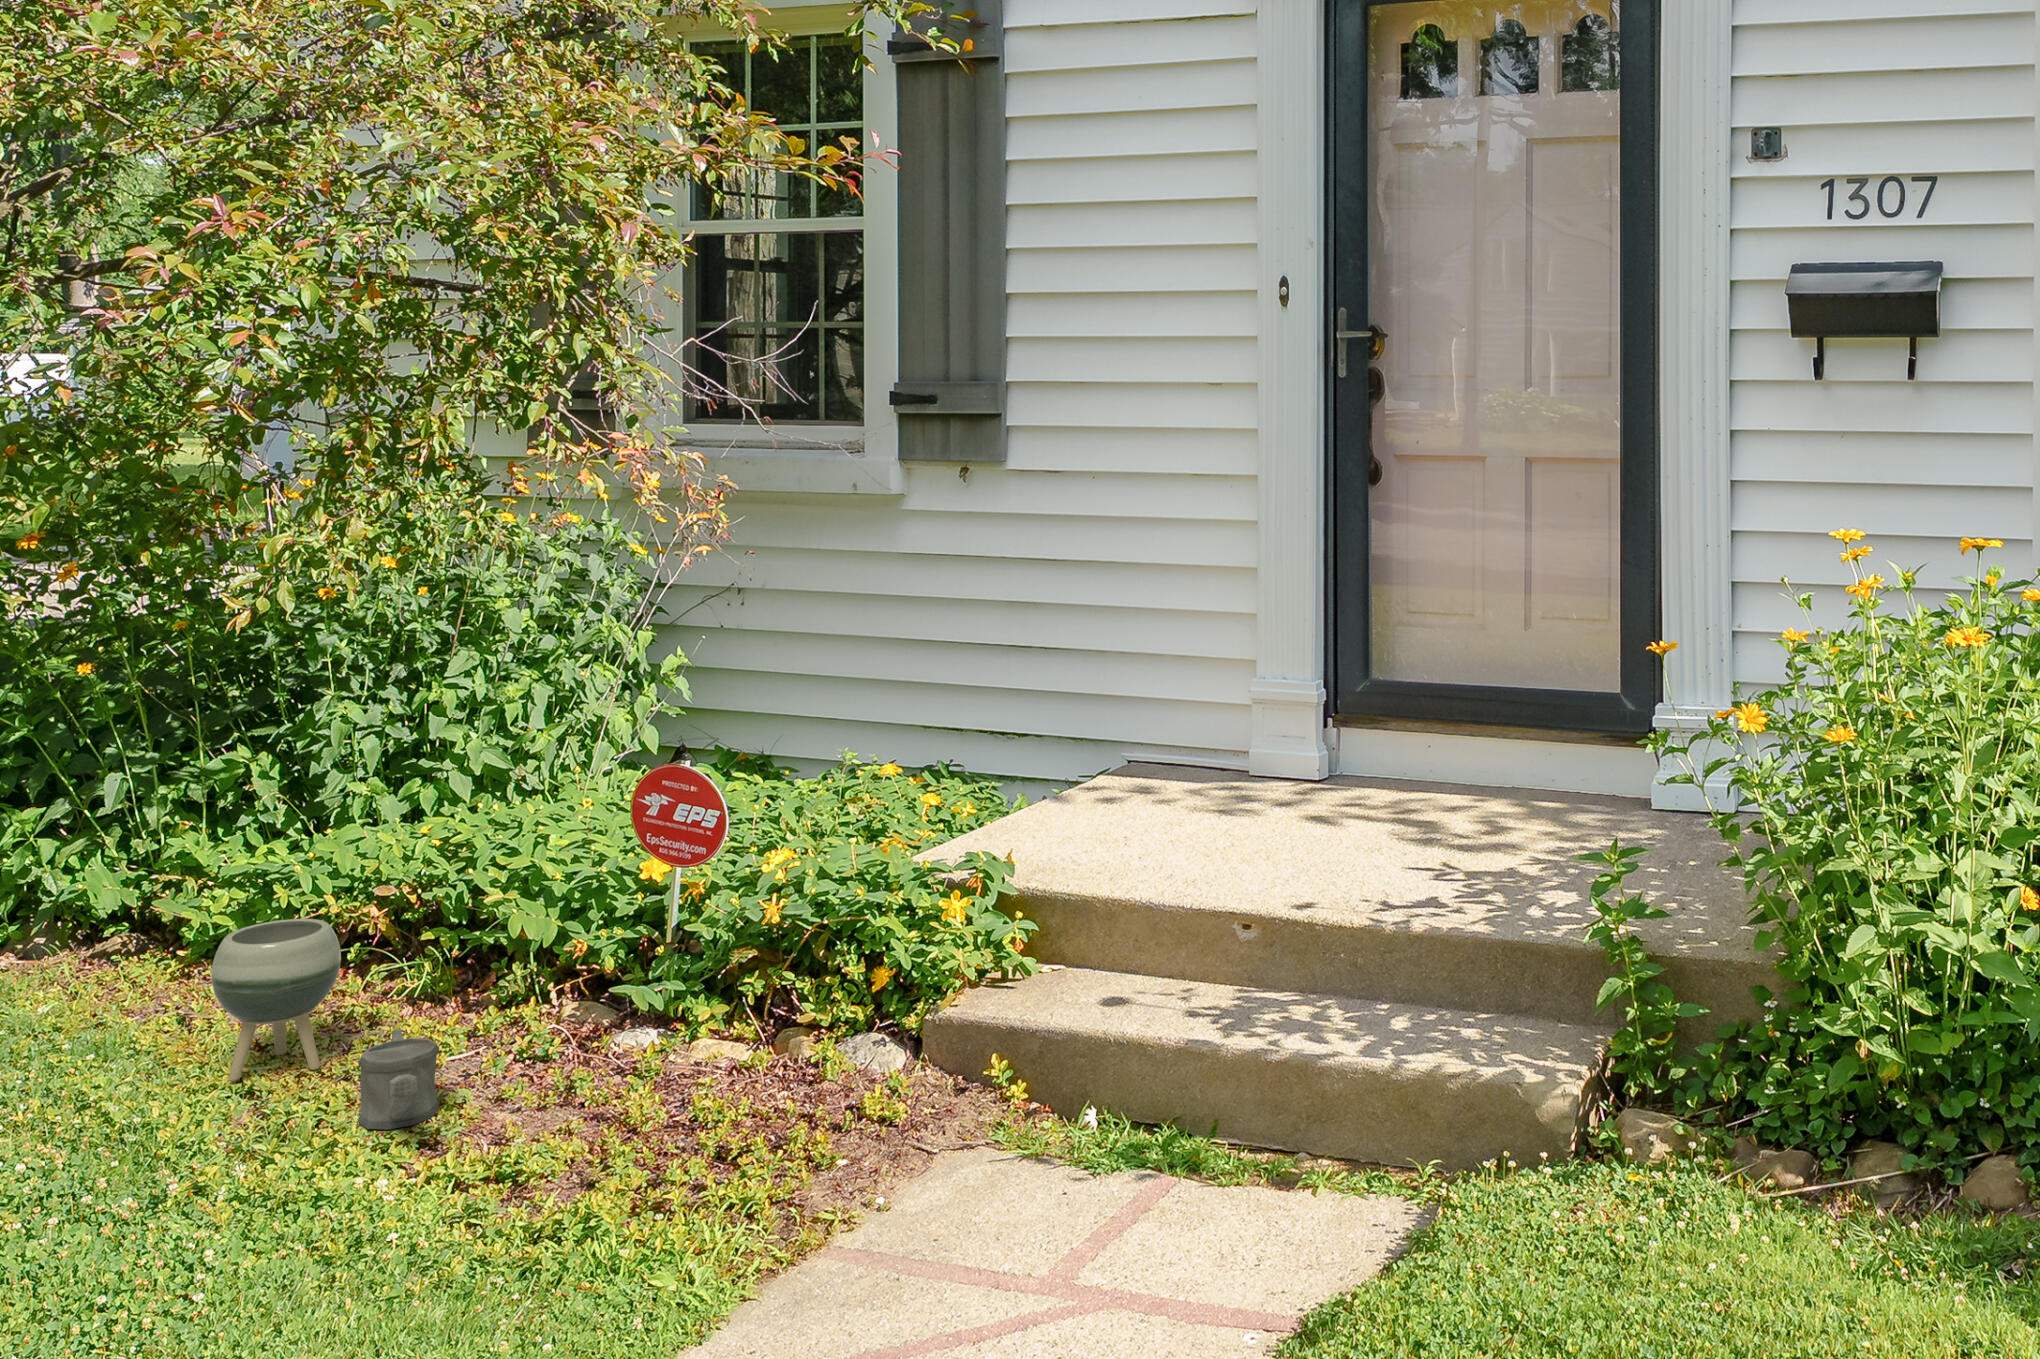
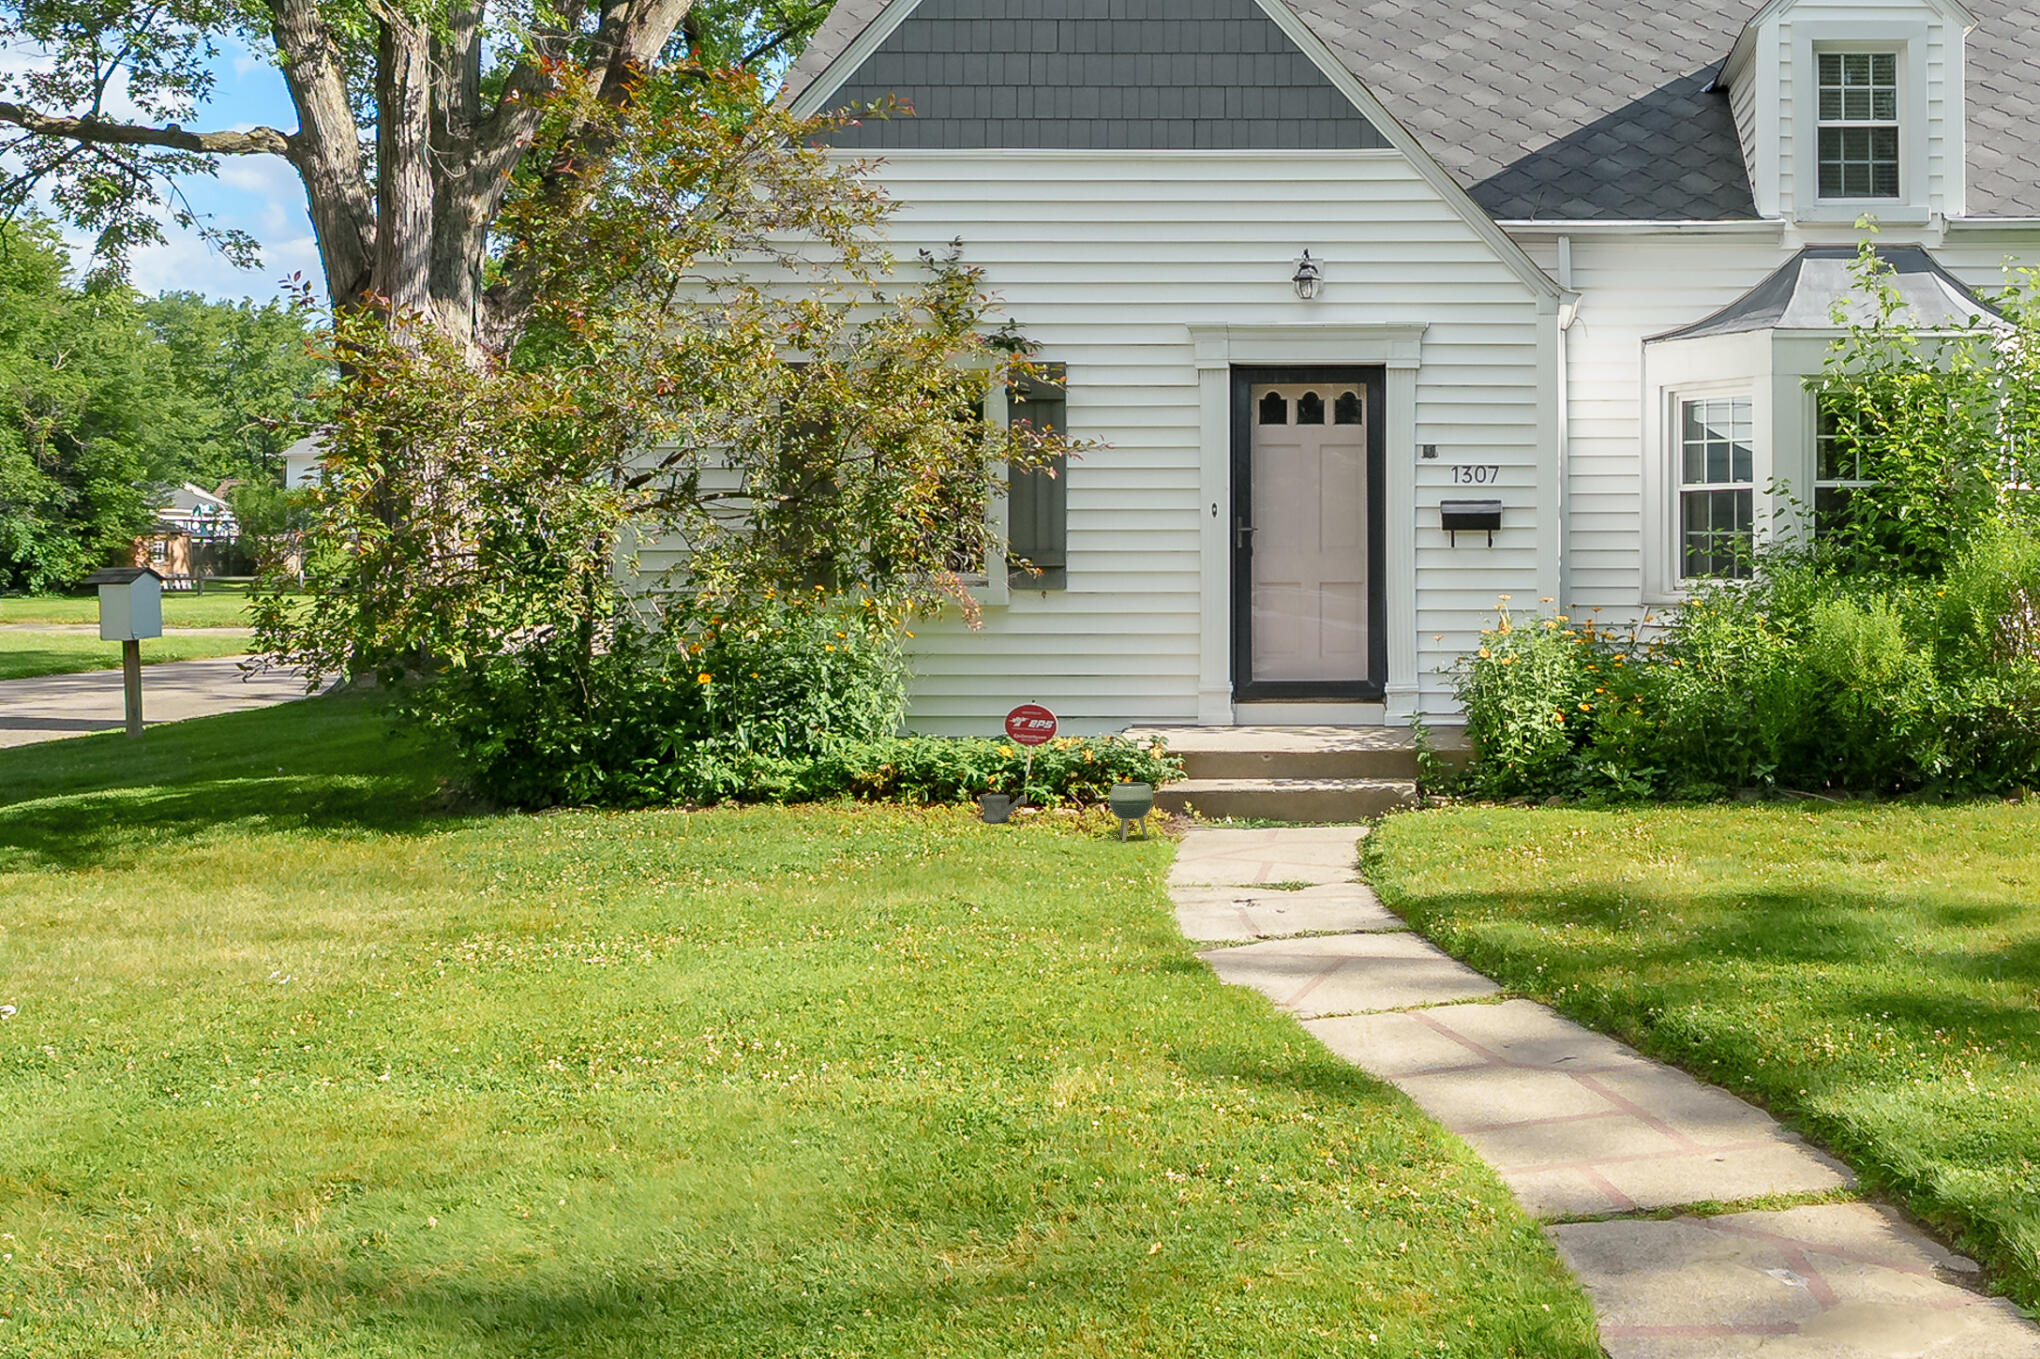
planter: present [212,919,341,1081] -> present [1109,782,1153,842]

